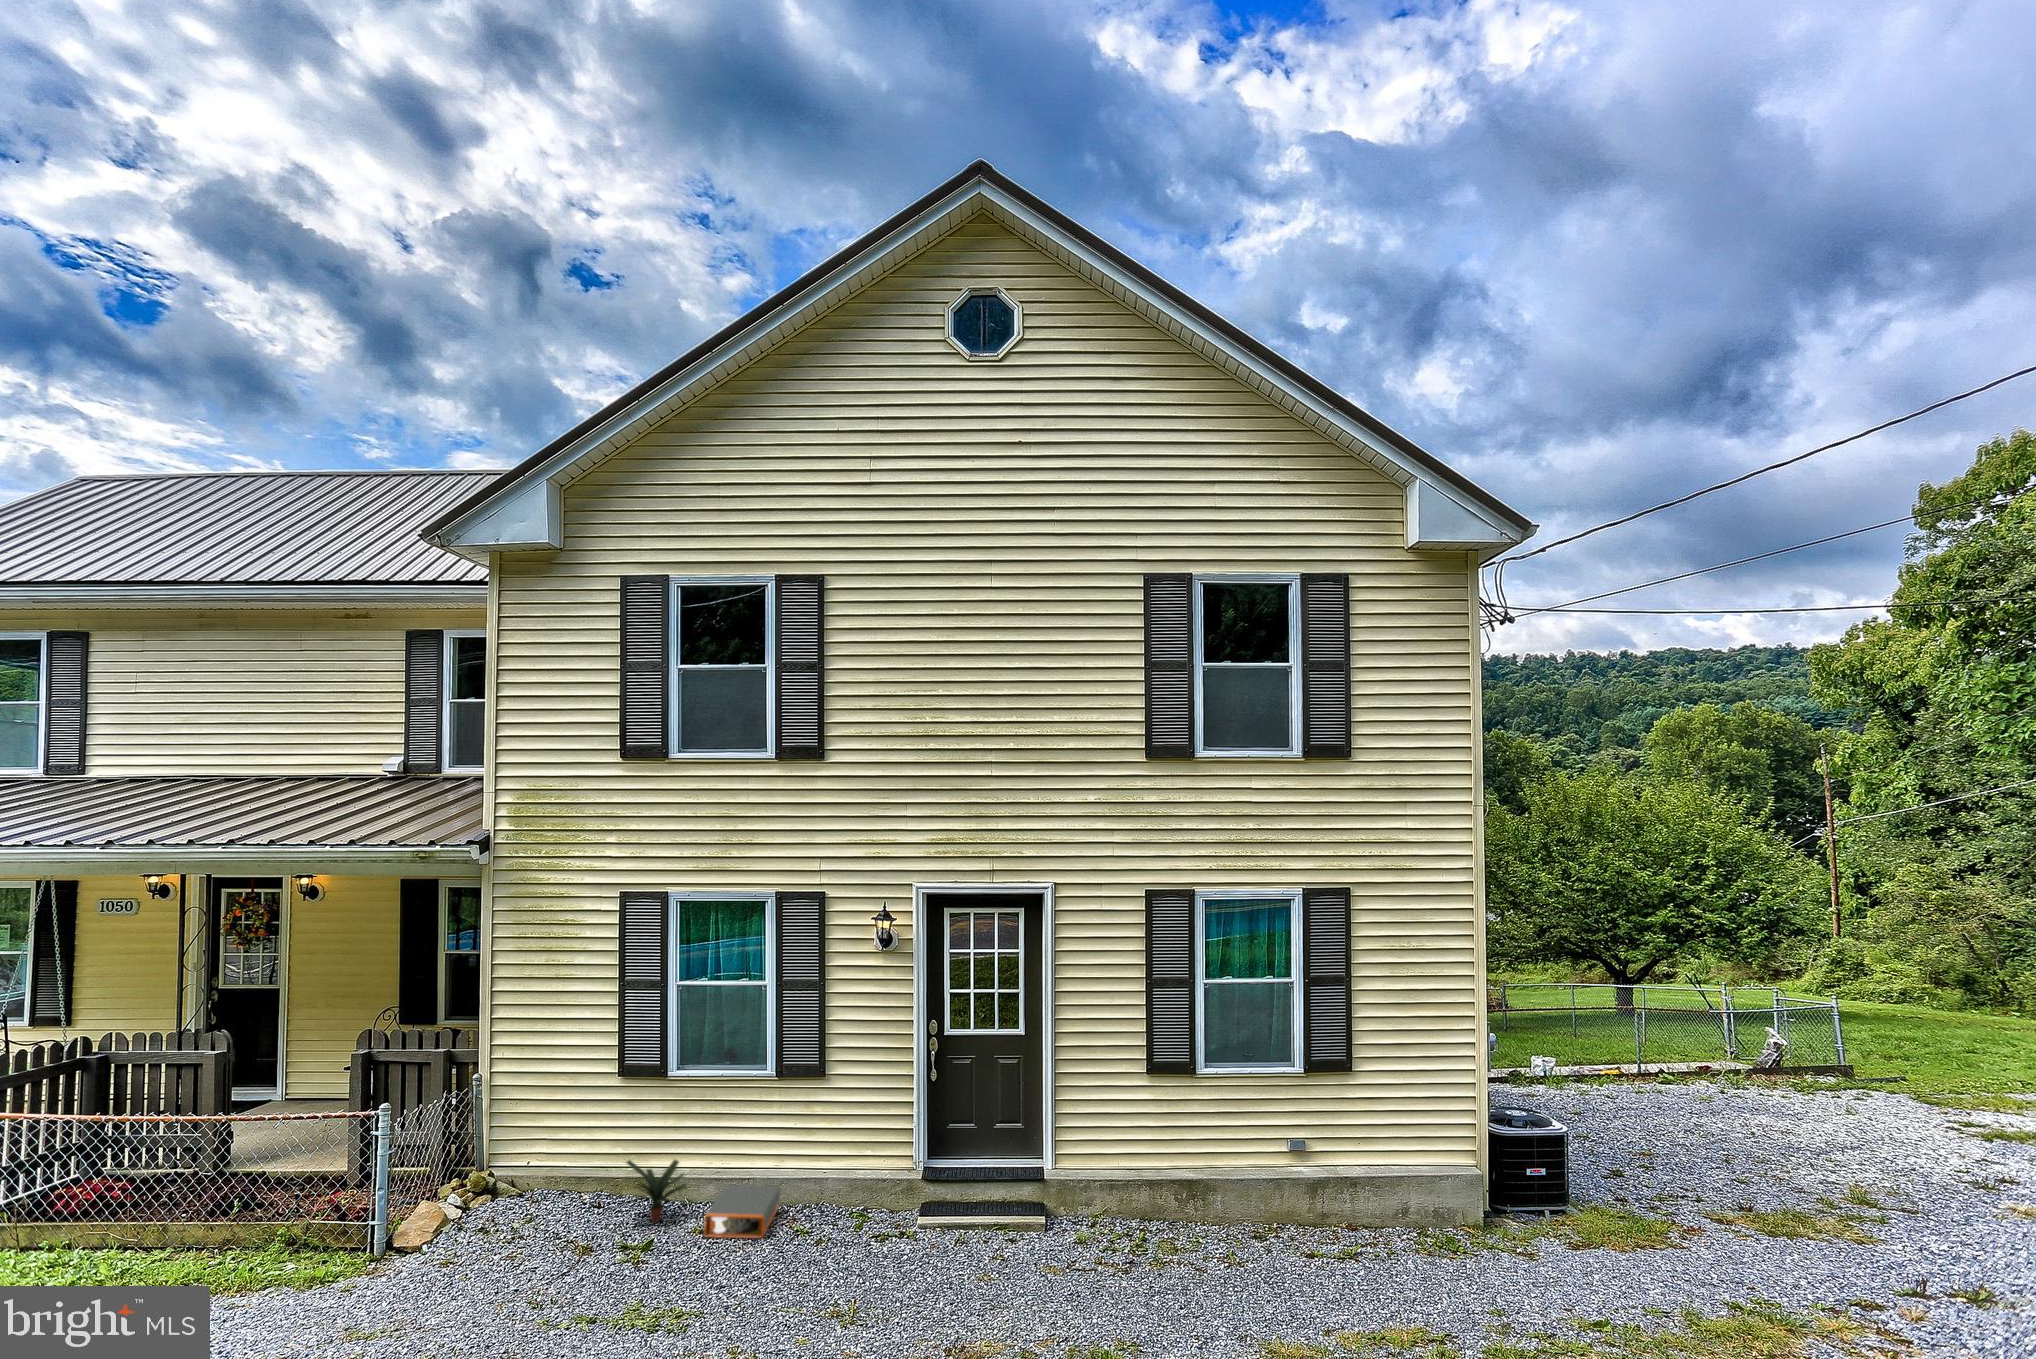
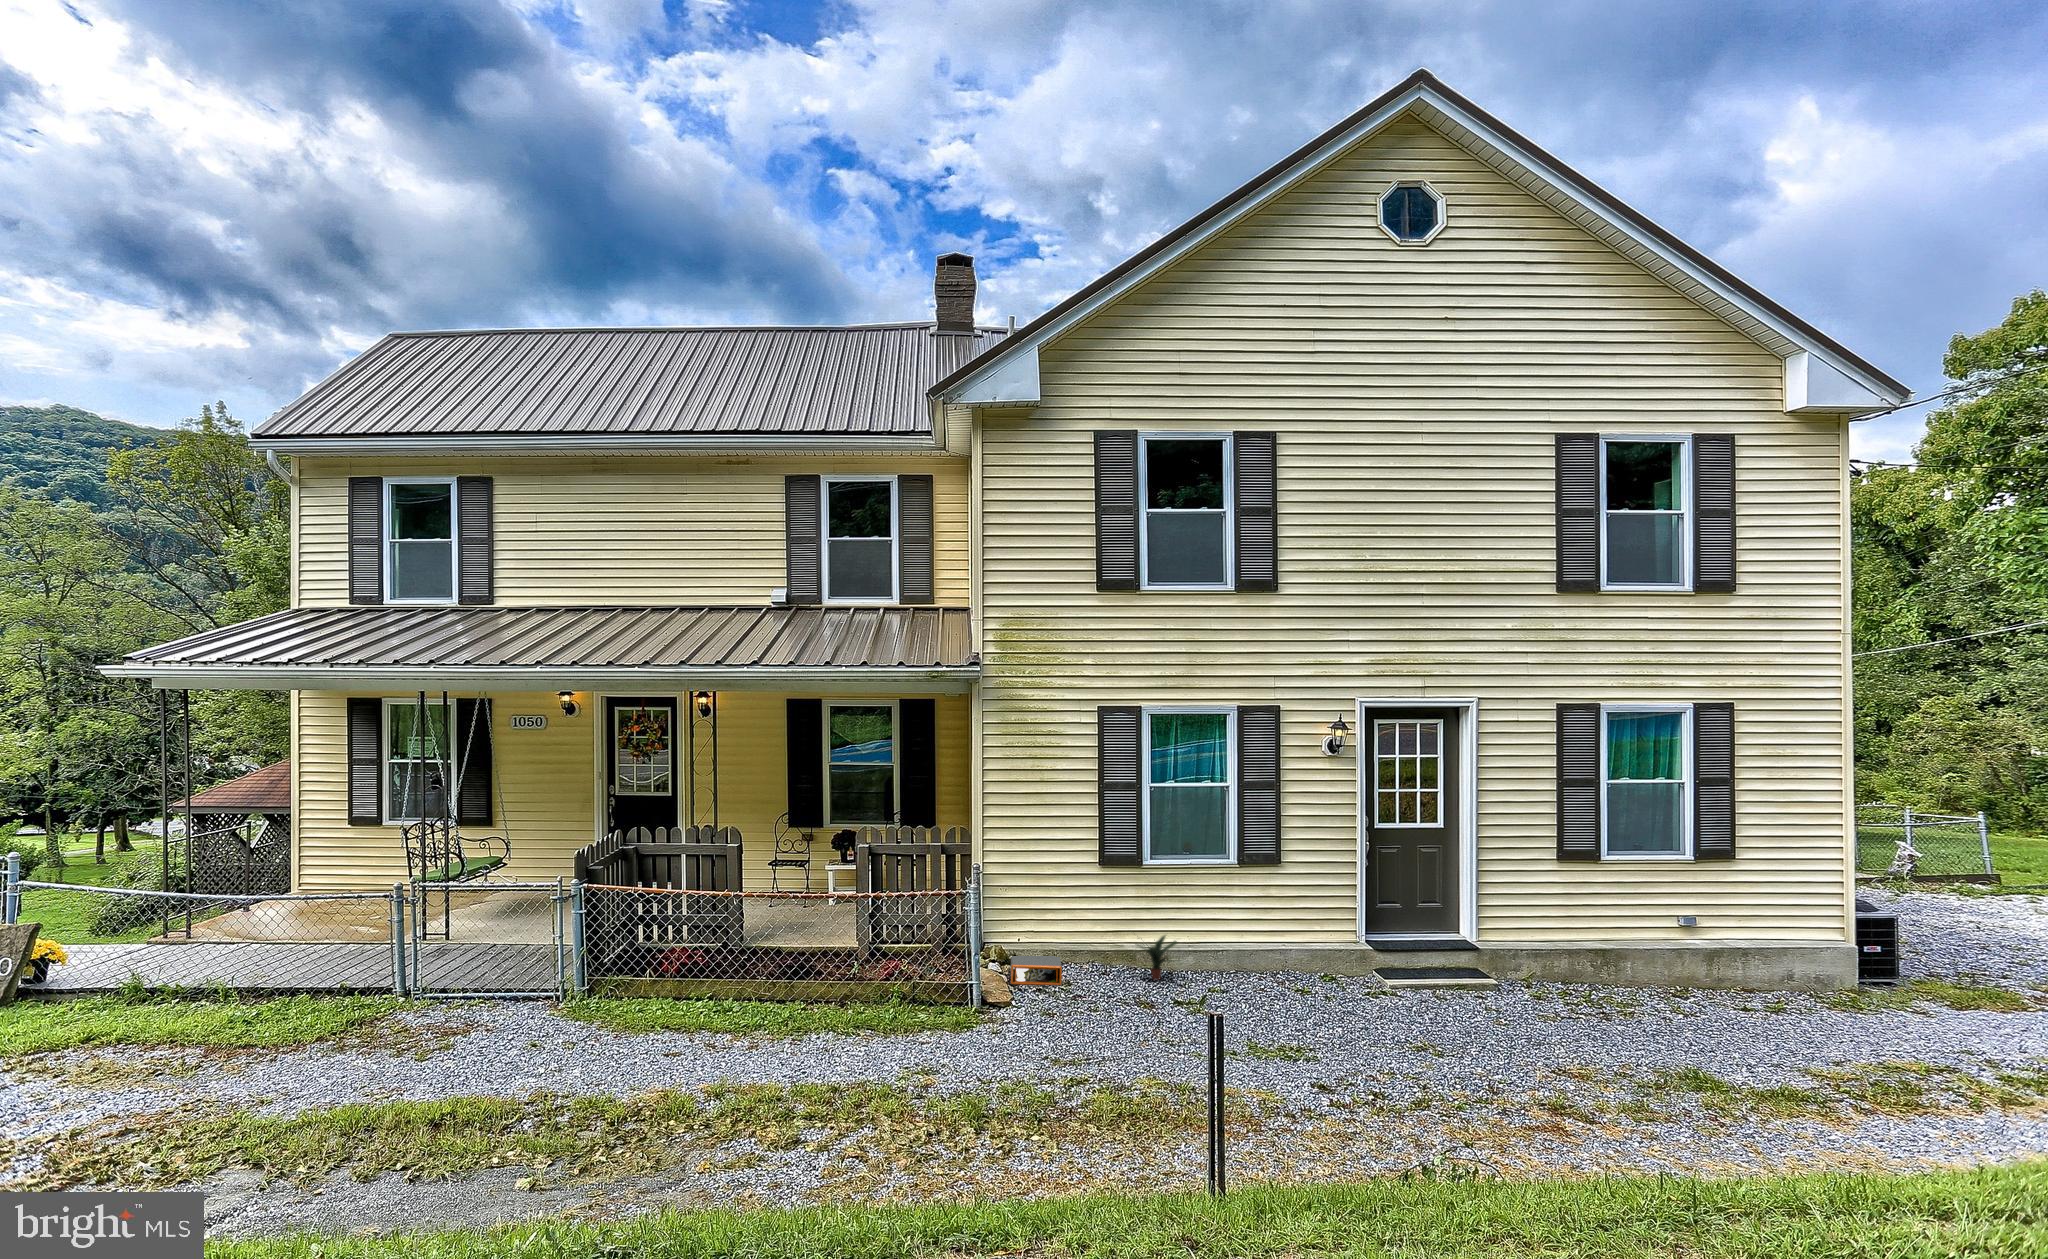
storage box: present [704,1185,780,1238] -> present [1011,956,1062,985]

